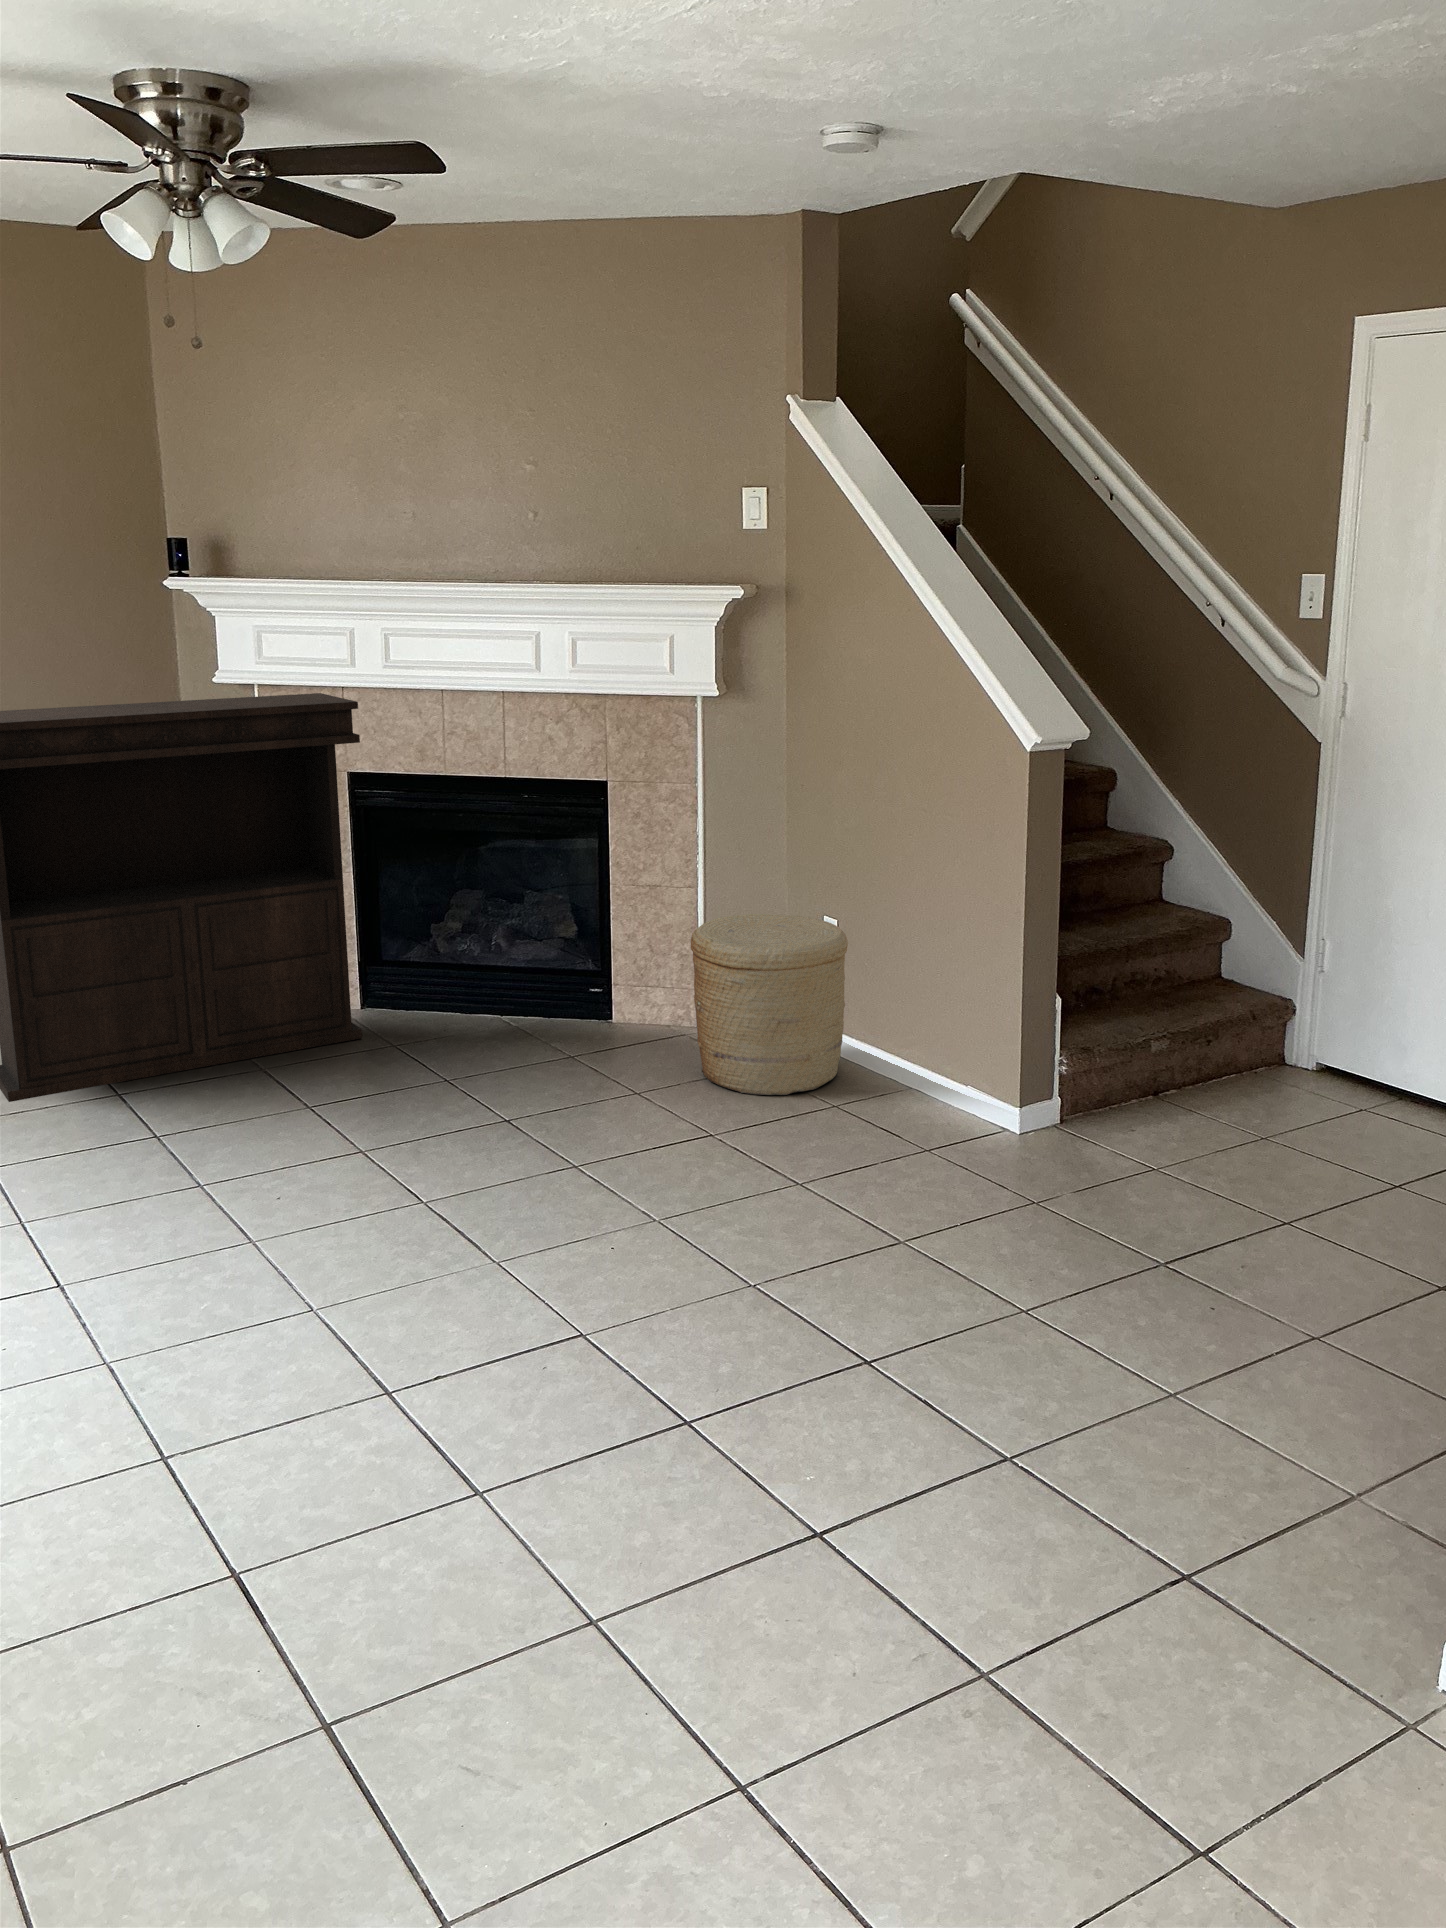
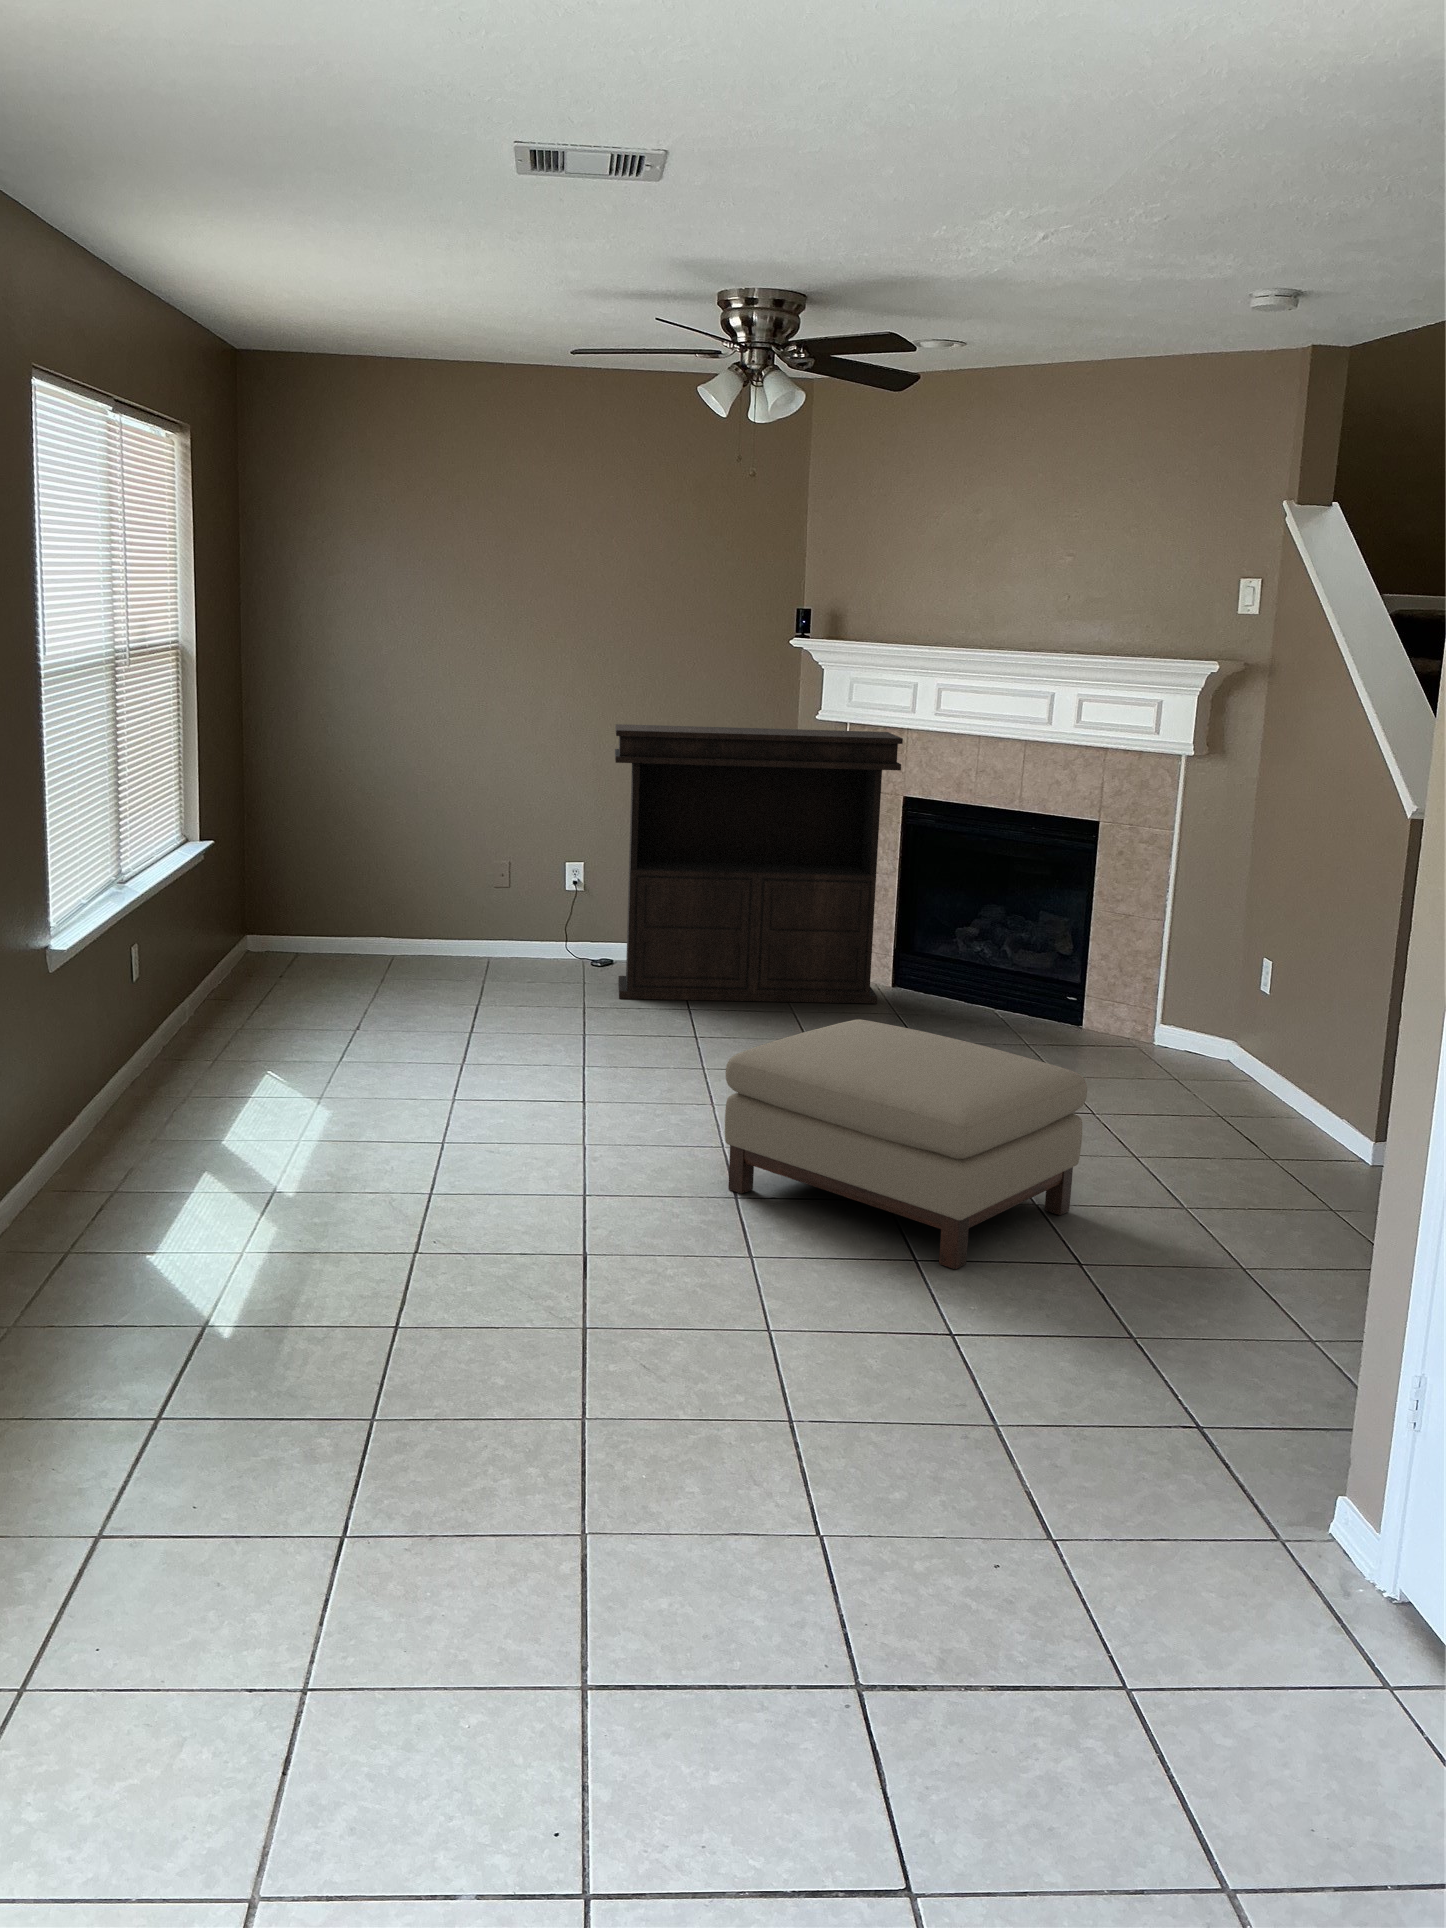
woven basket: present [691,914,848,1095] -> none [1119,944,1265,1099]
ottoman: none [356,1099,815,1427] -> present [725,1019,1087,1269]

